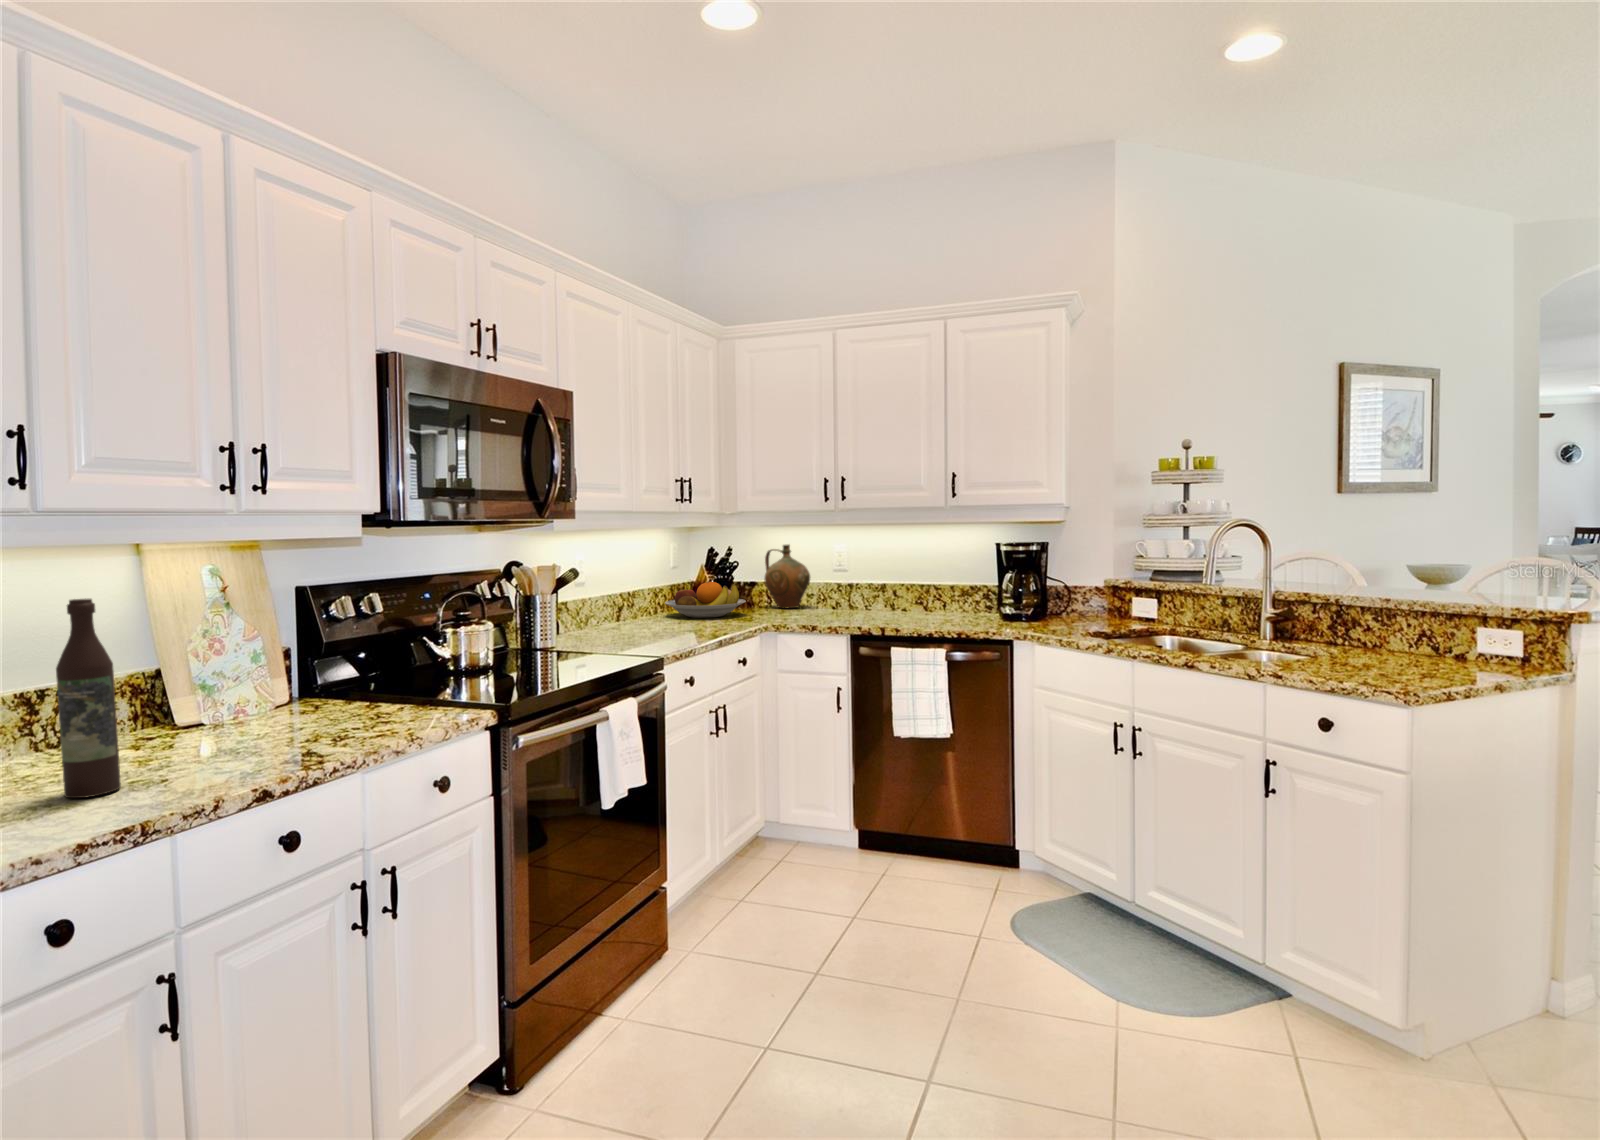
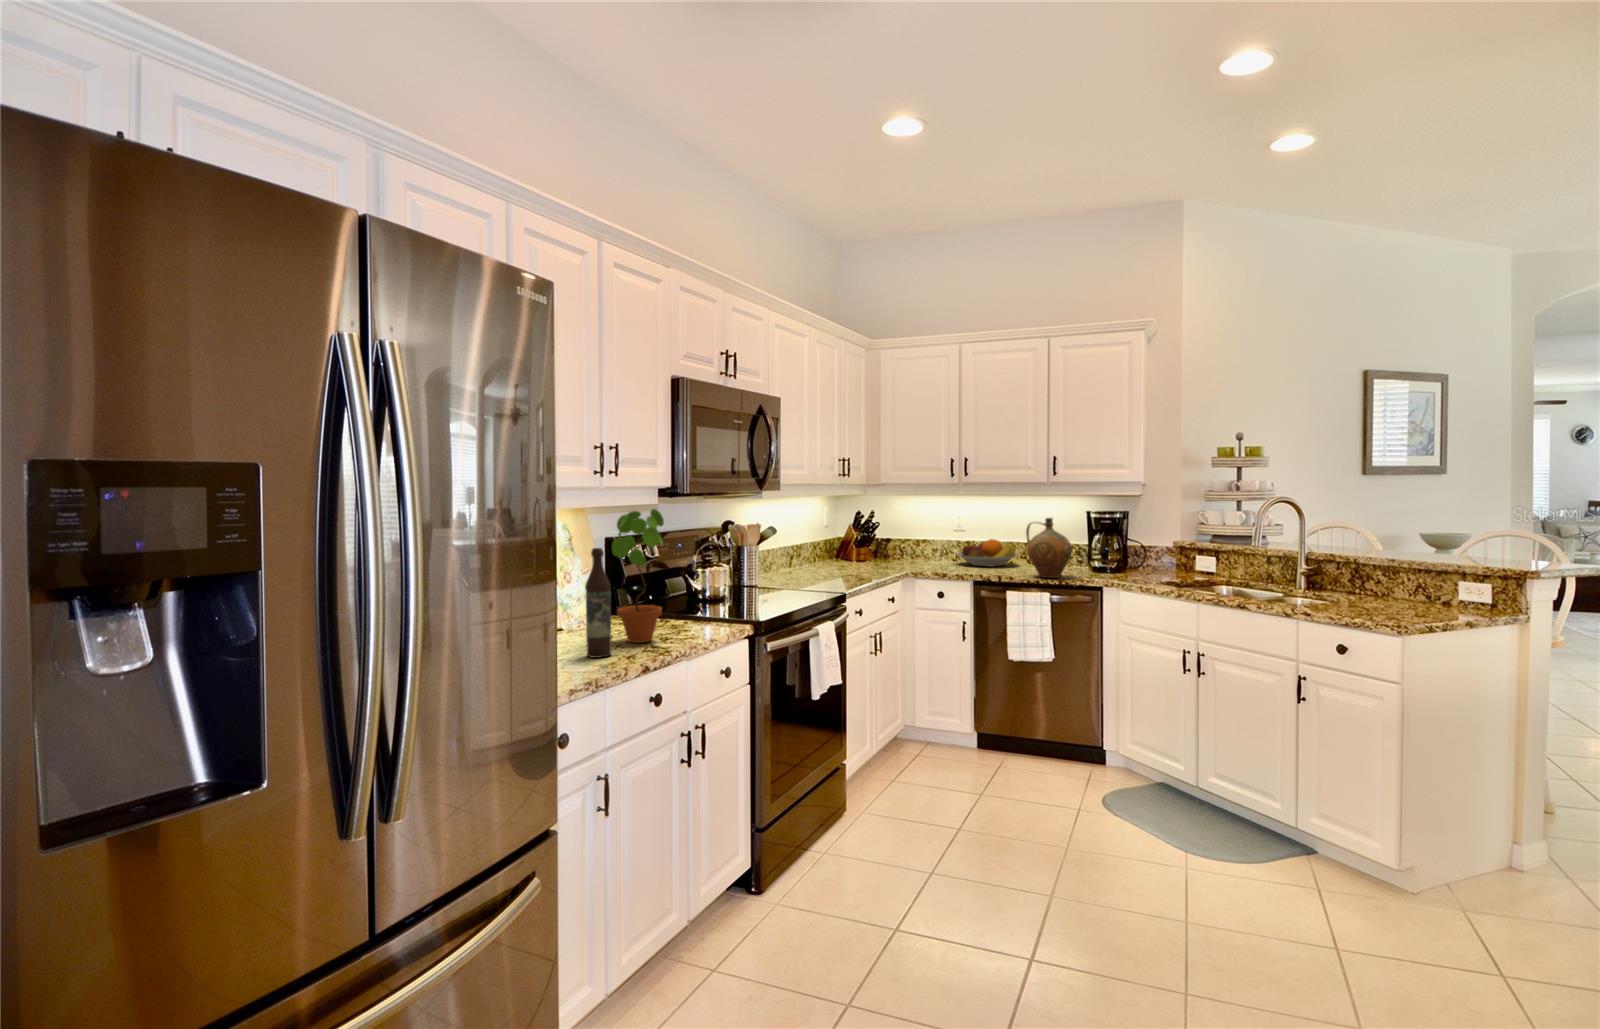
potted plant: none [143,531,263,760] -> present [612,509,664,643]
ceramic jug: present [765,545,810,608] -> present [1026,518,1072,578]
fruit bowl: present [665,582,746,618] -> present [956,539,1018,566]

